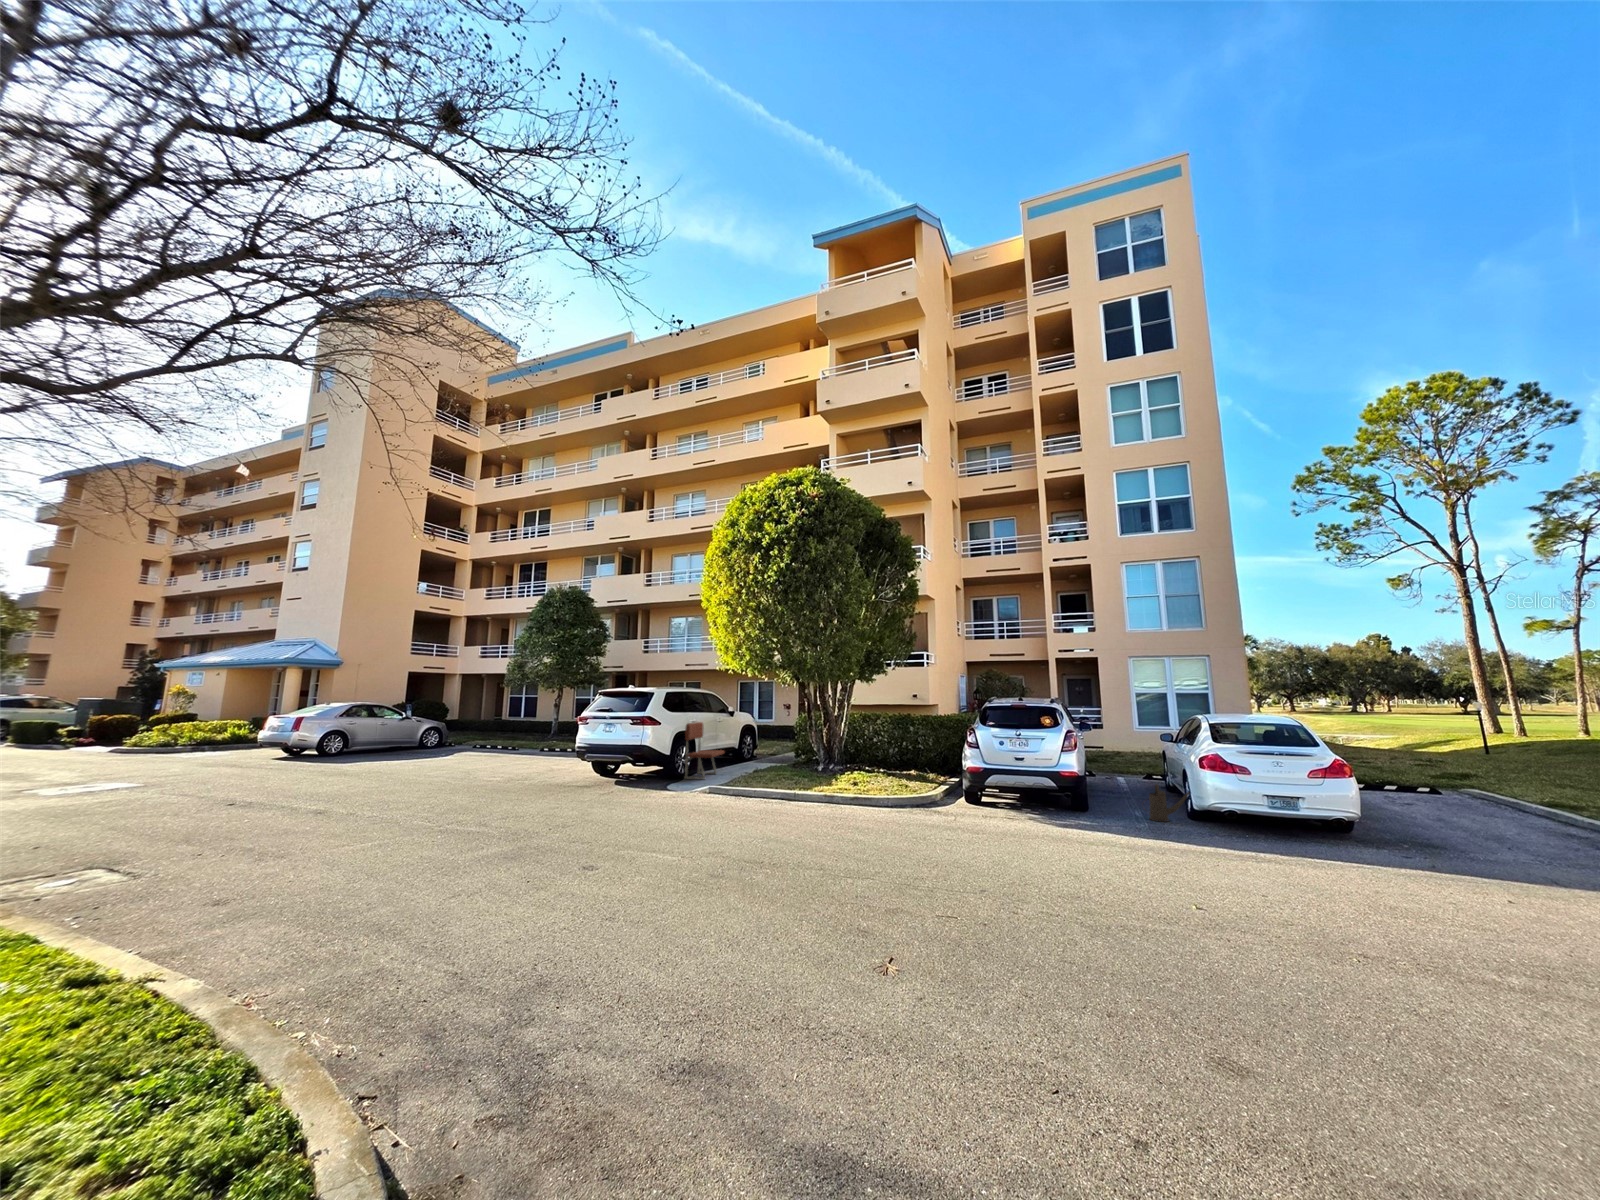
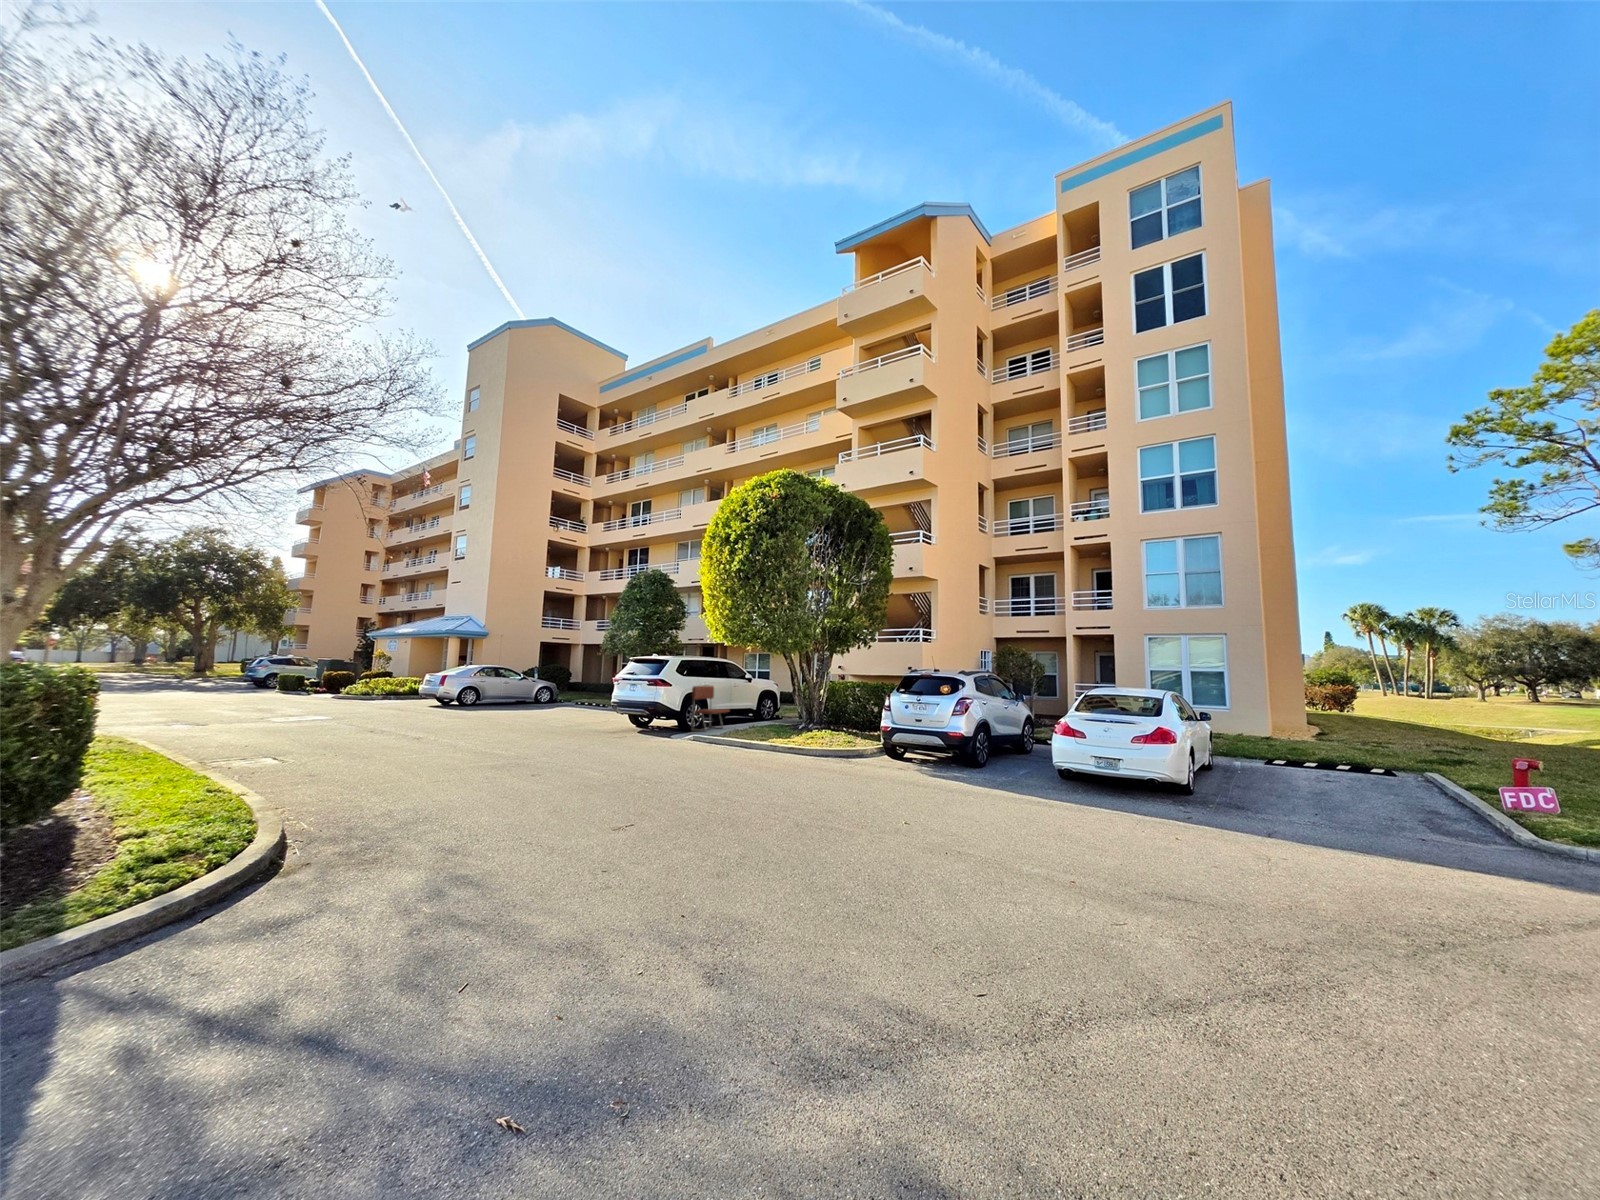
watering can: present [1149,784,1190,822] -> none [1000,744,1037,775]

